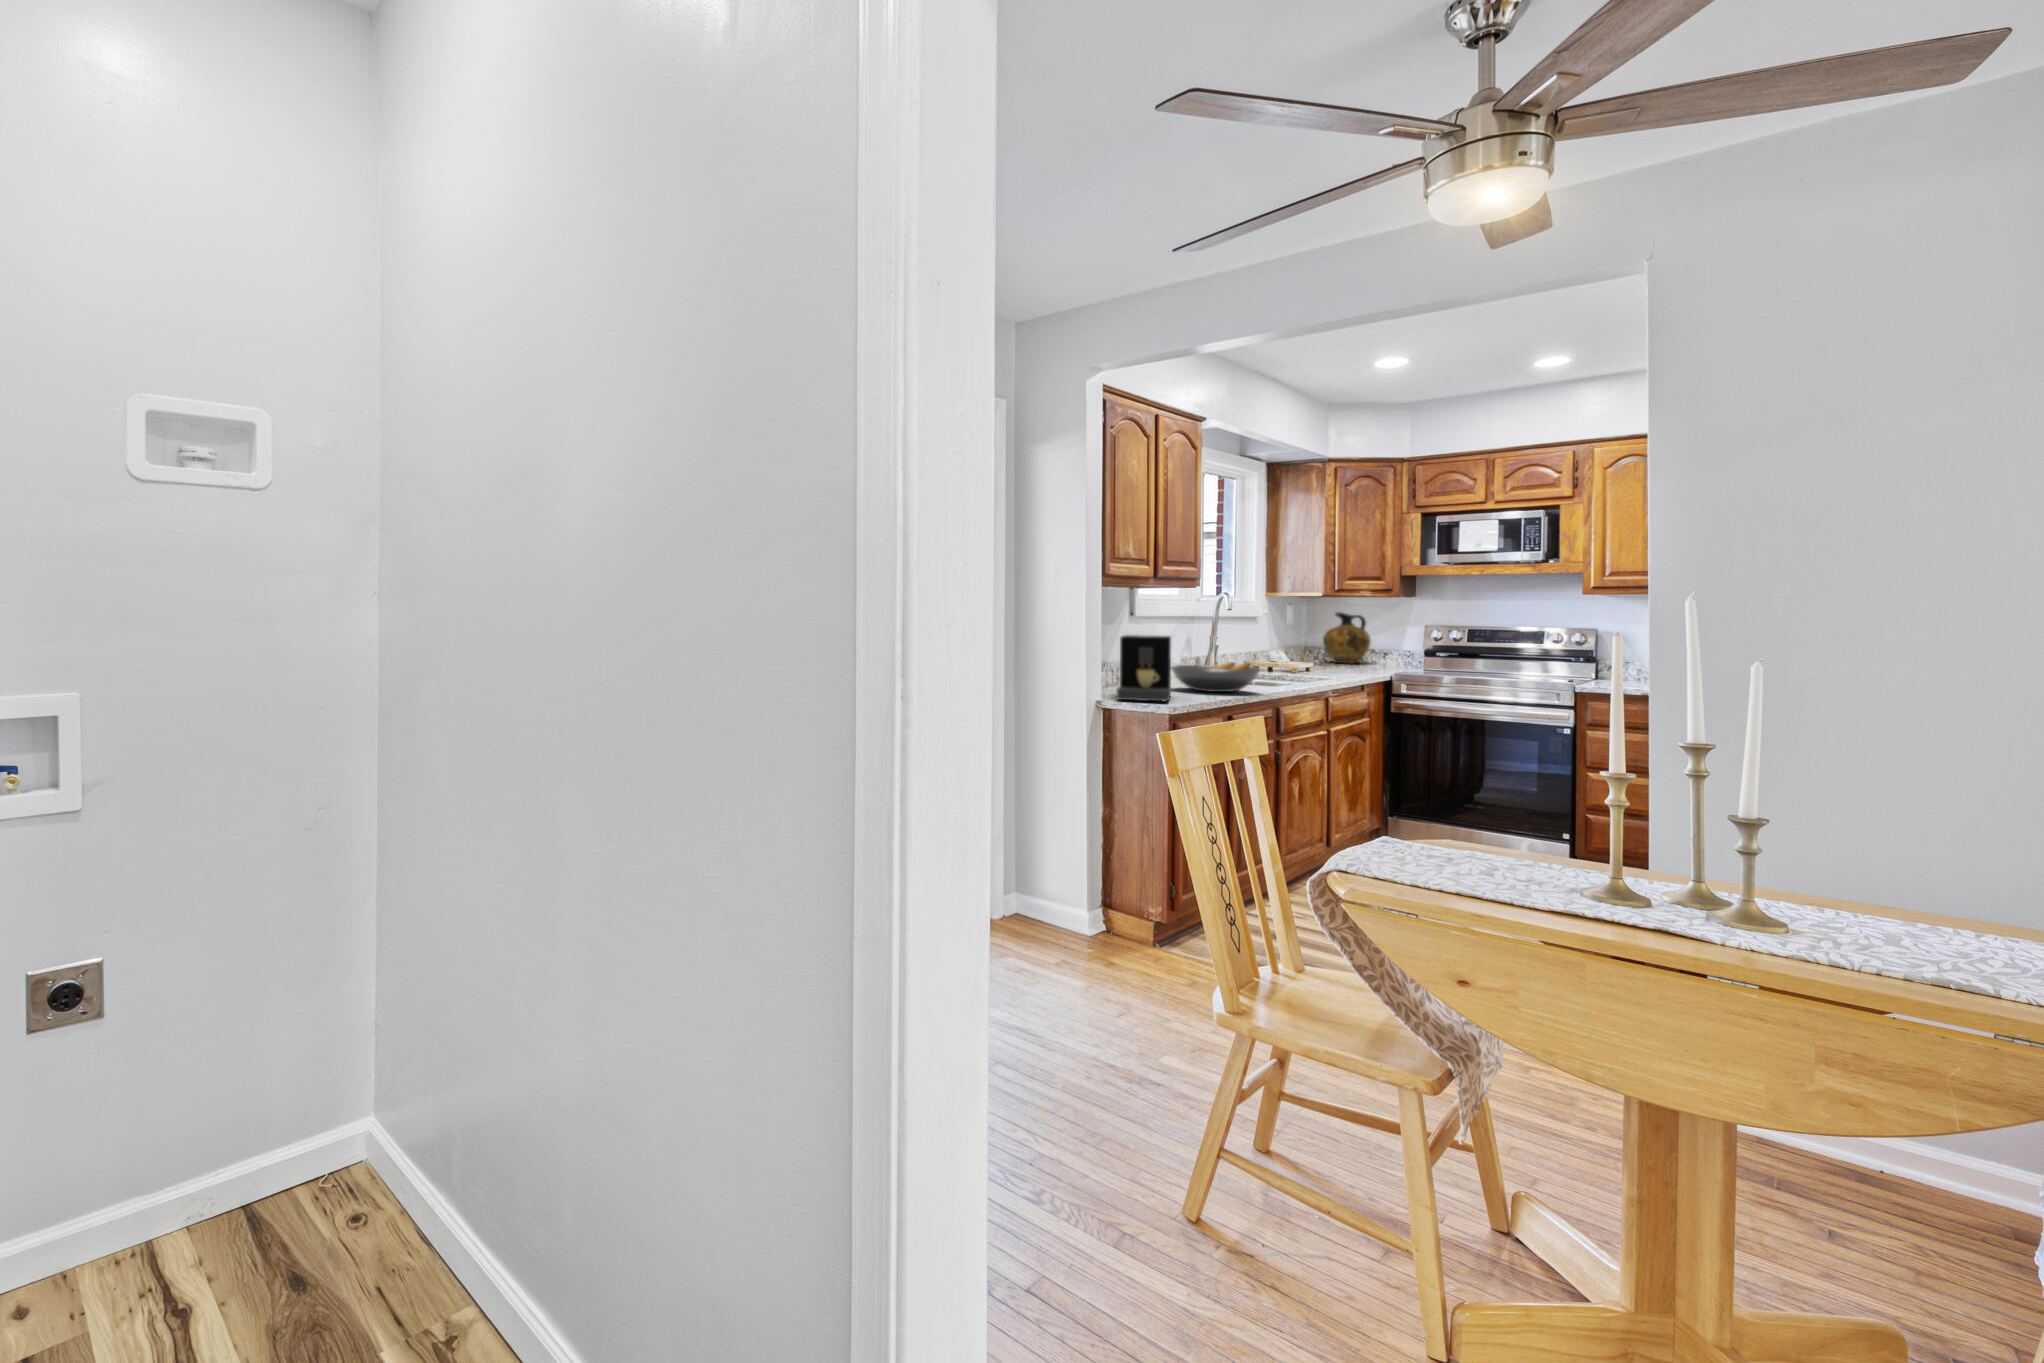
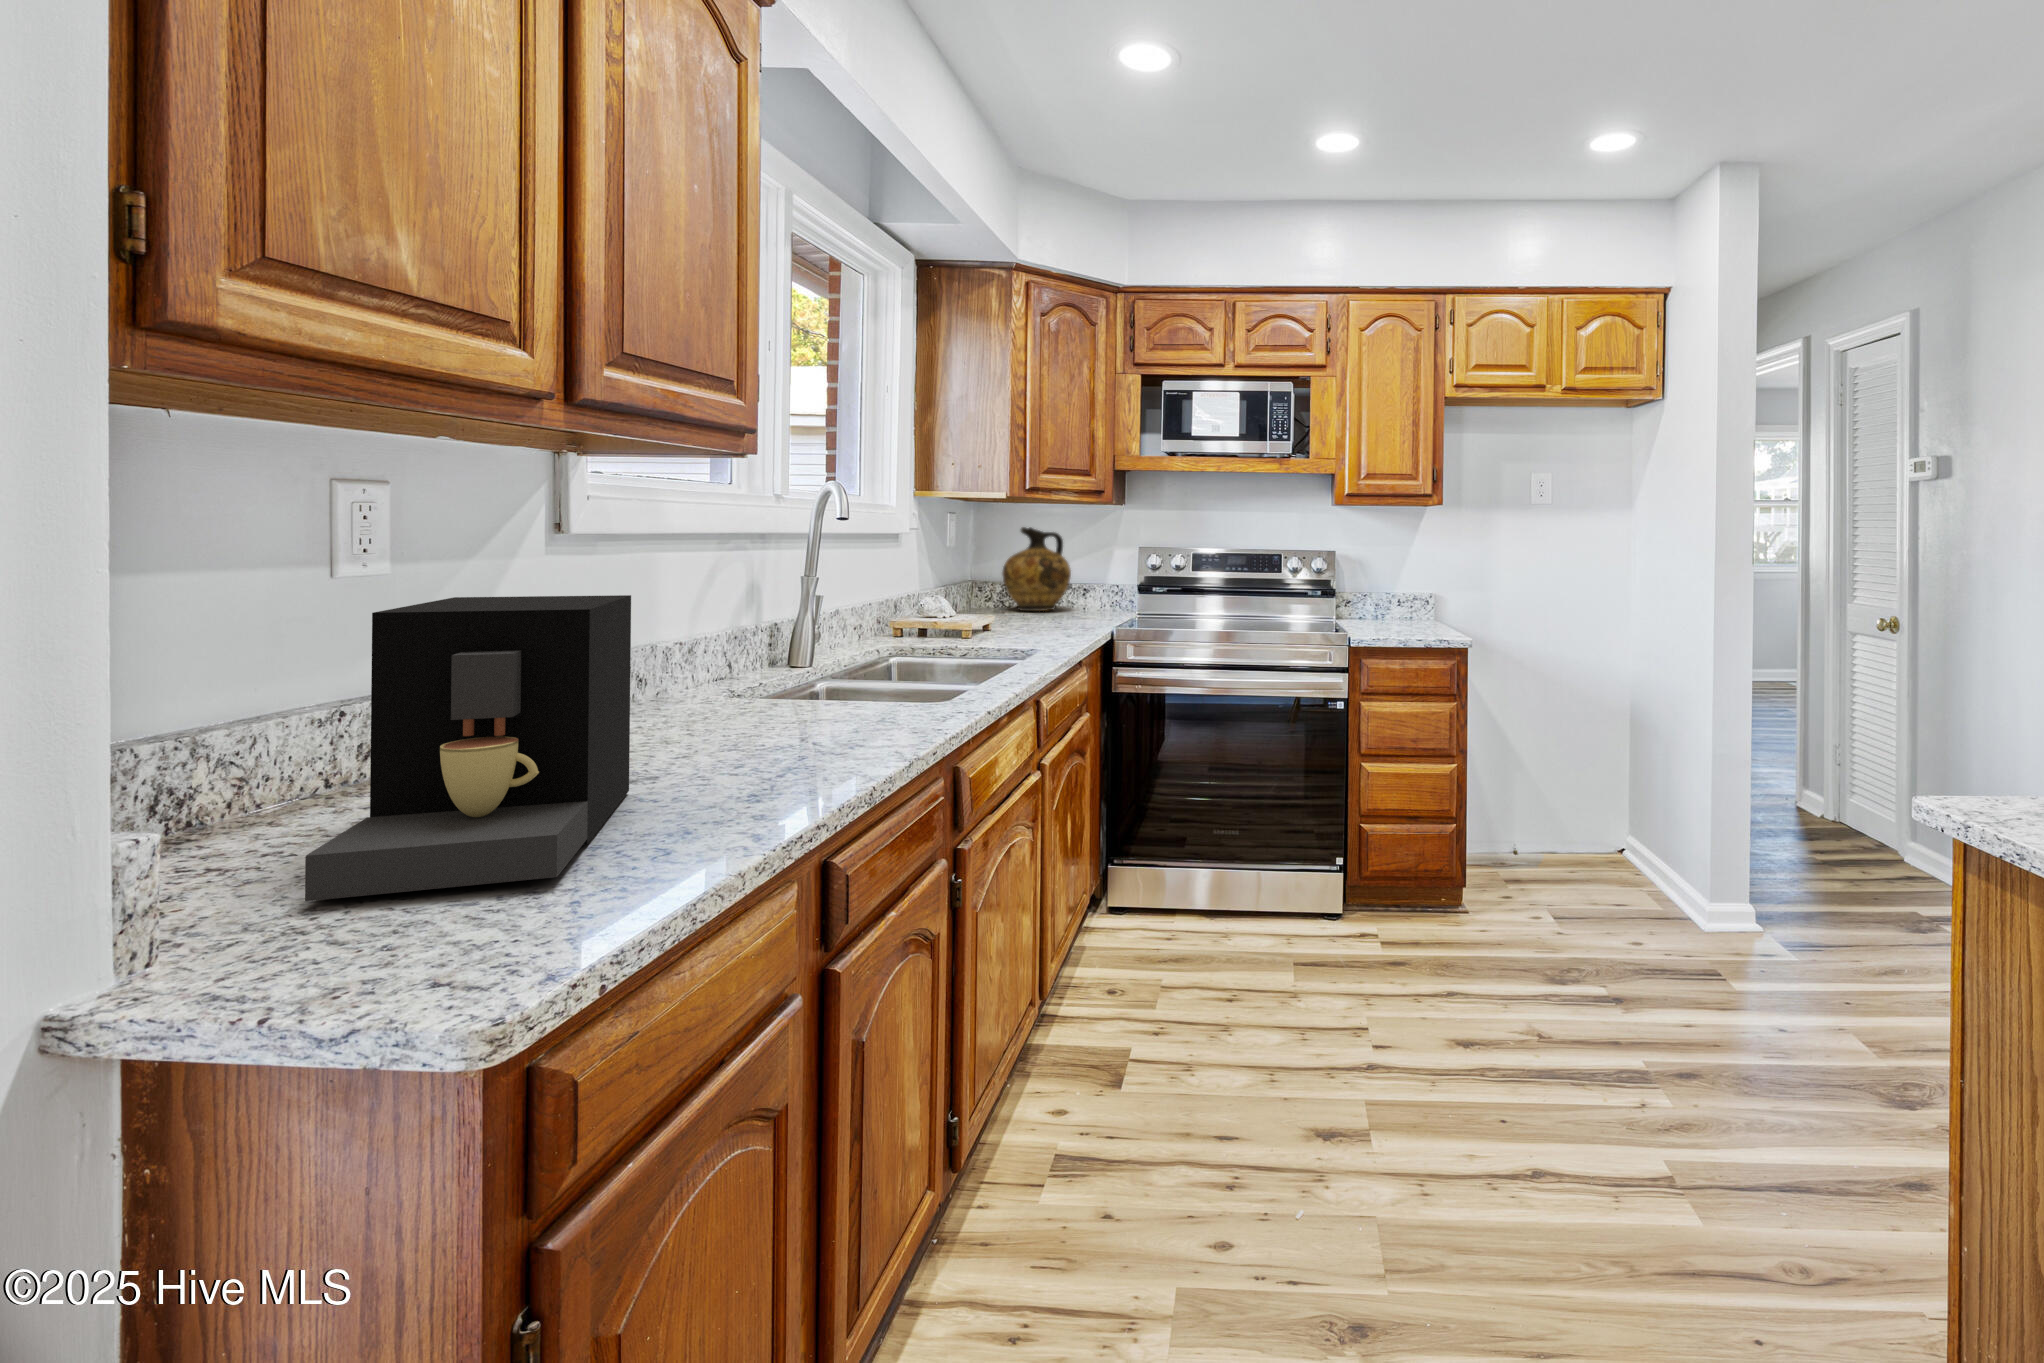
fruit bowl: present [1171,662,1259,692] -> none [663,655,908,743]

